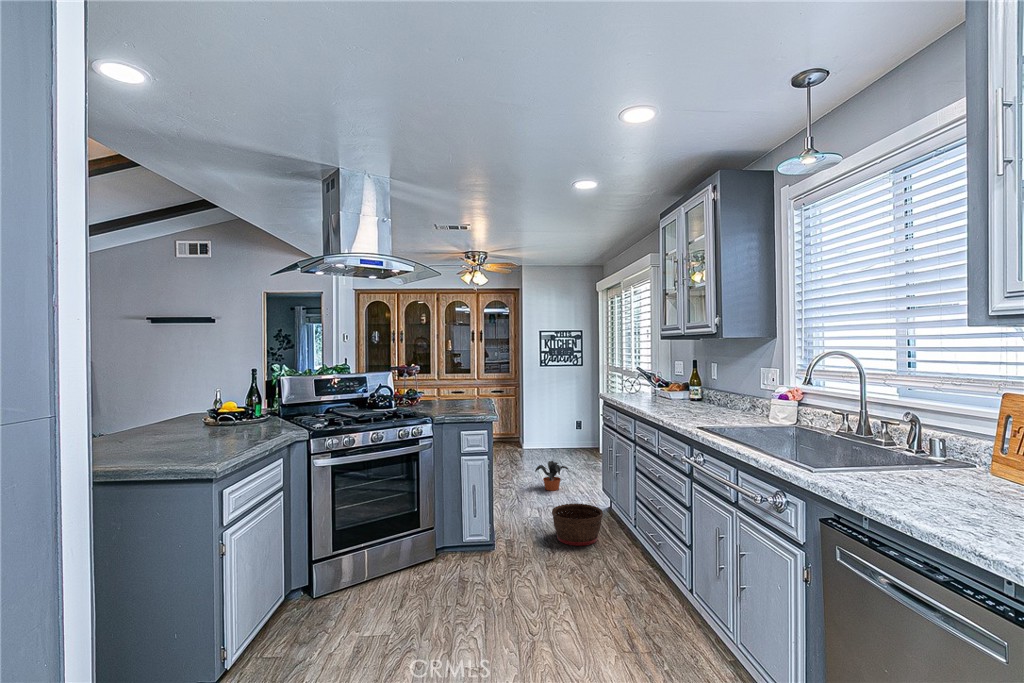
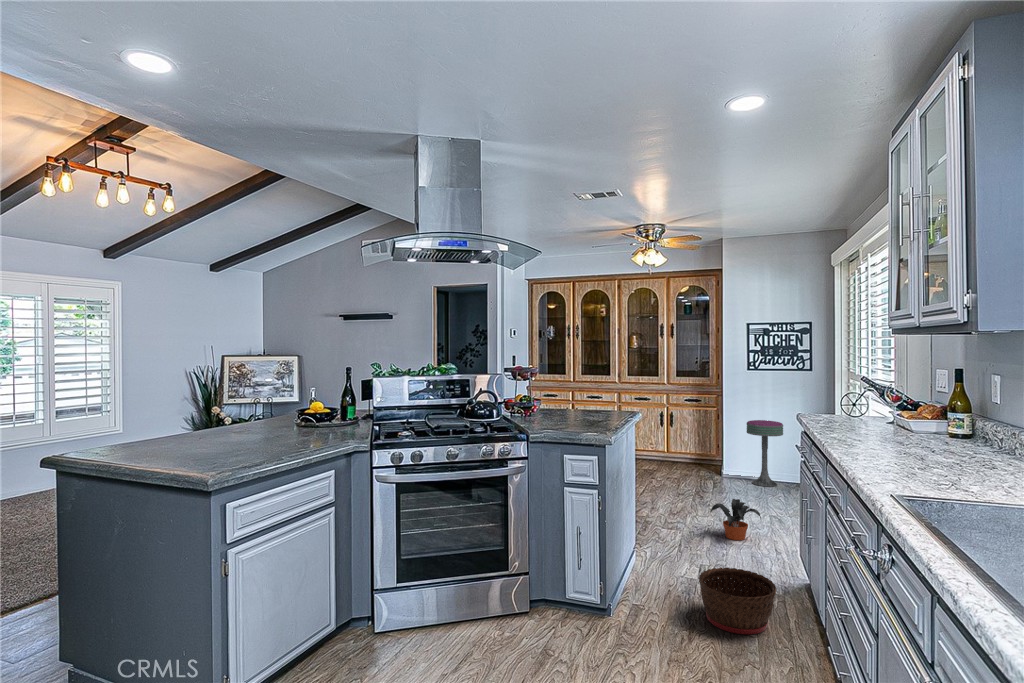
bar stool: none [541,404,567,453] -> present [747,420,783,487]

